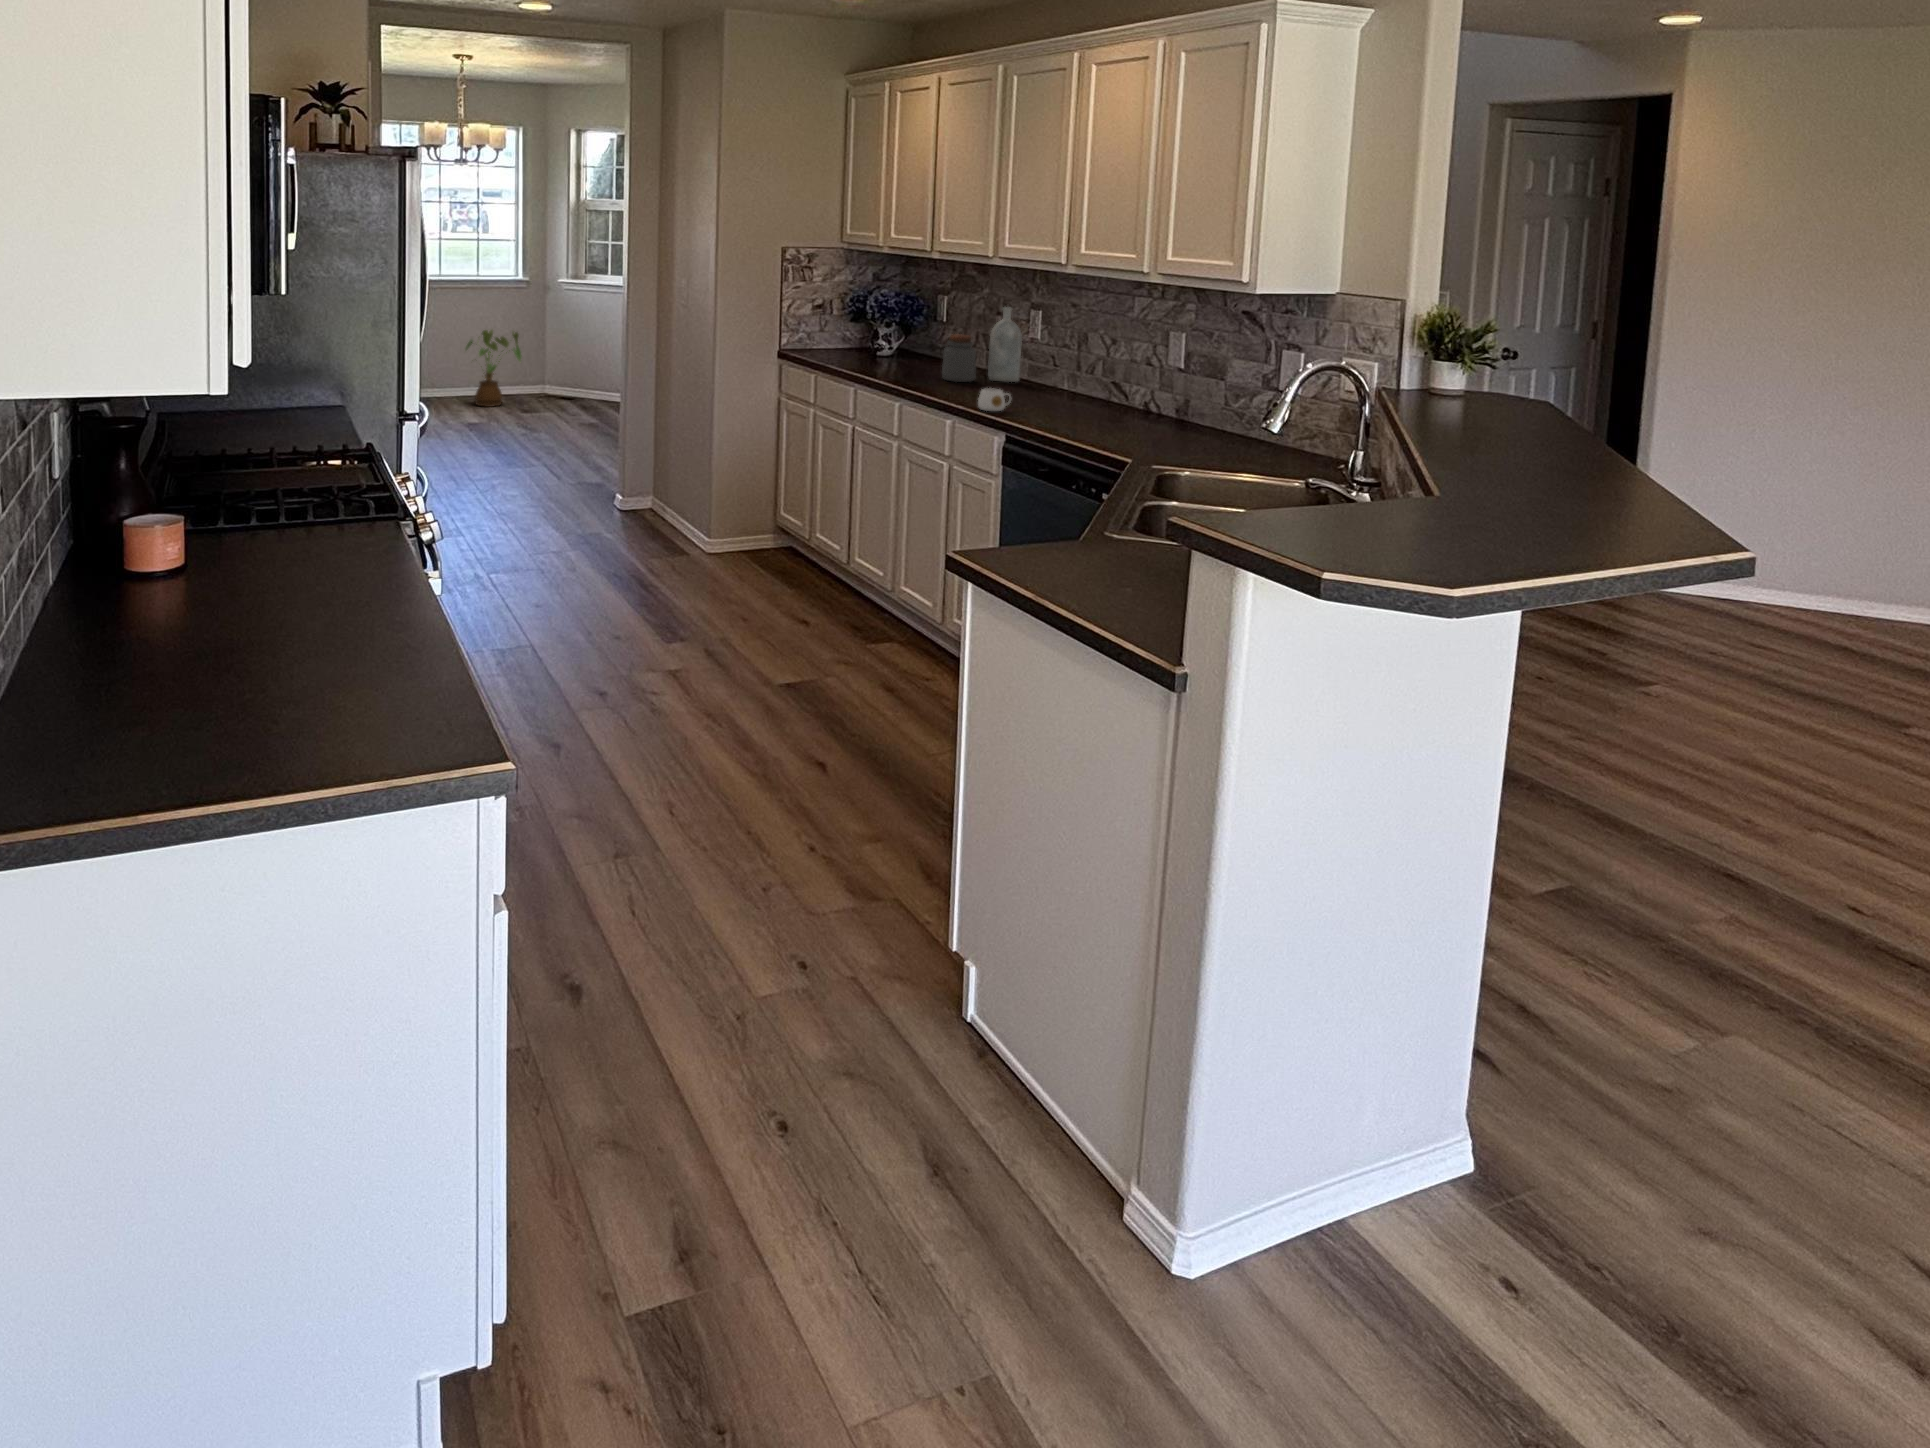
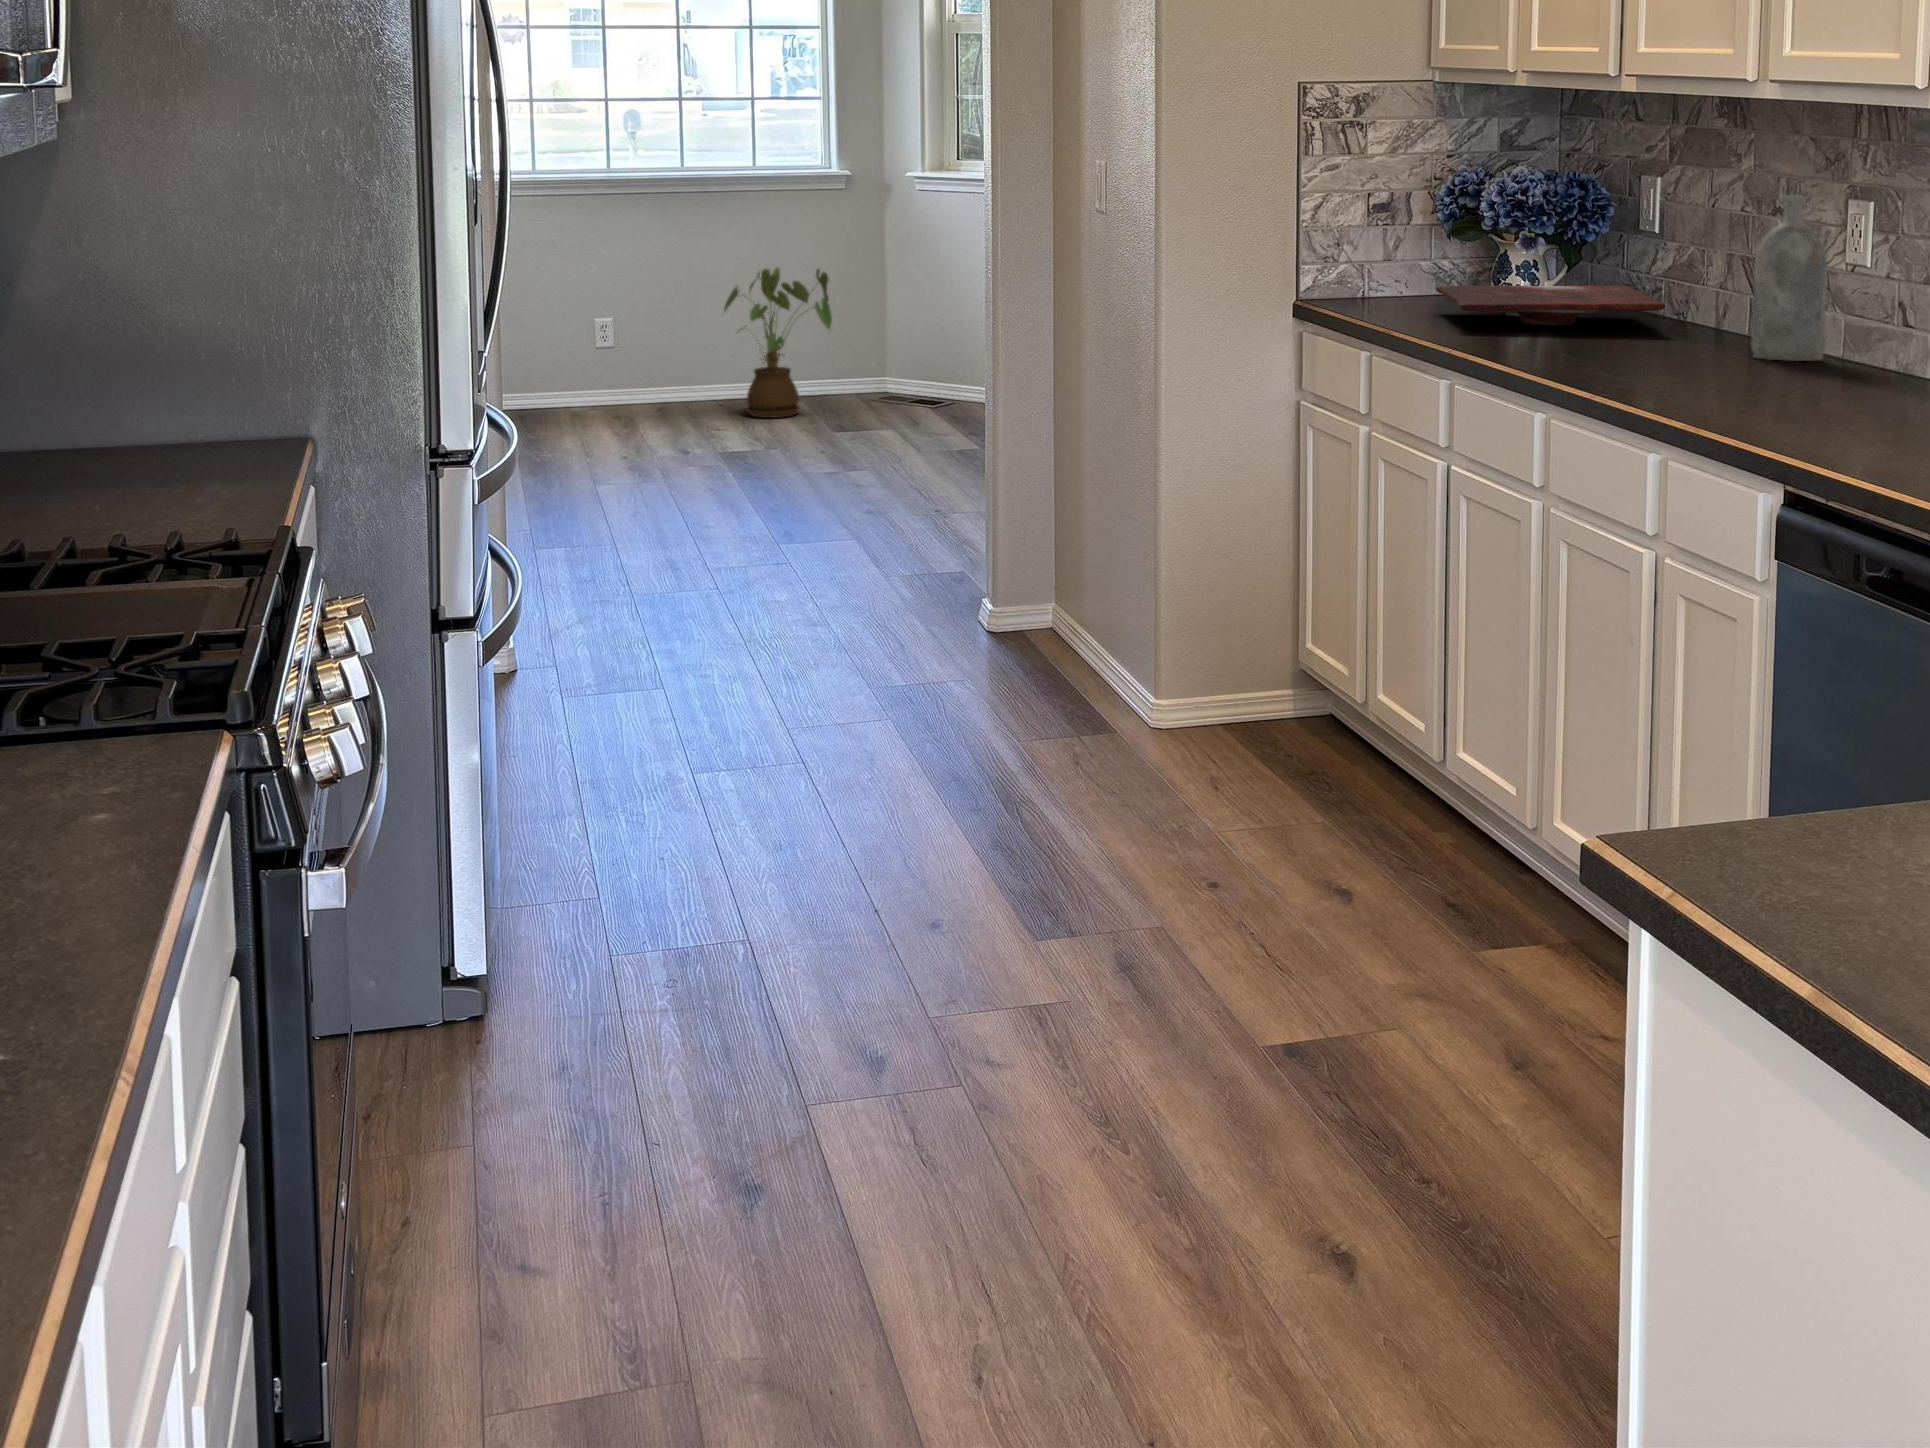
jar: present [942,334,976,382] -> none [1645,258,1723,363]
cutting board: none [844,345,949,364] -> present [1436,286,1665,325]
mug: present [978,388,1011,411] -> none [1719,379,1799,432]

